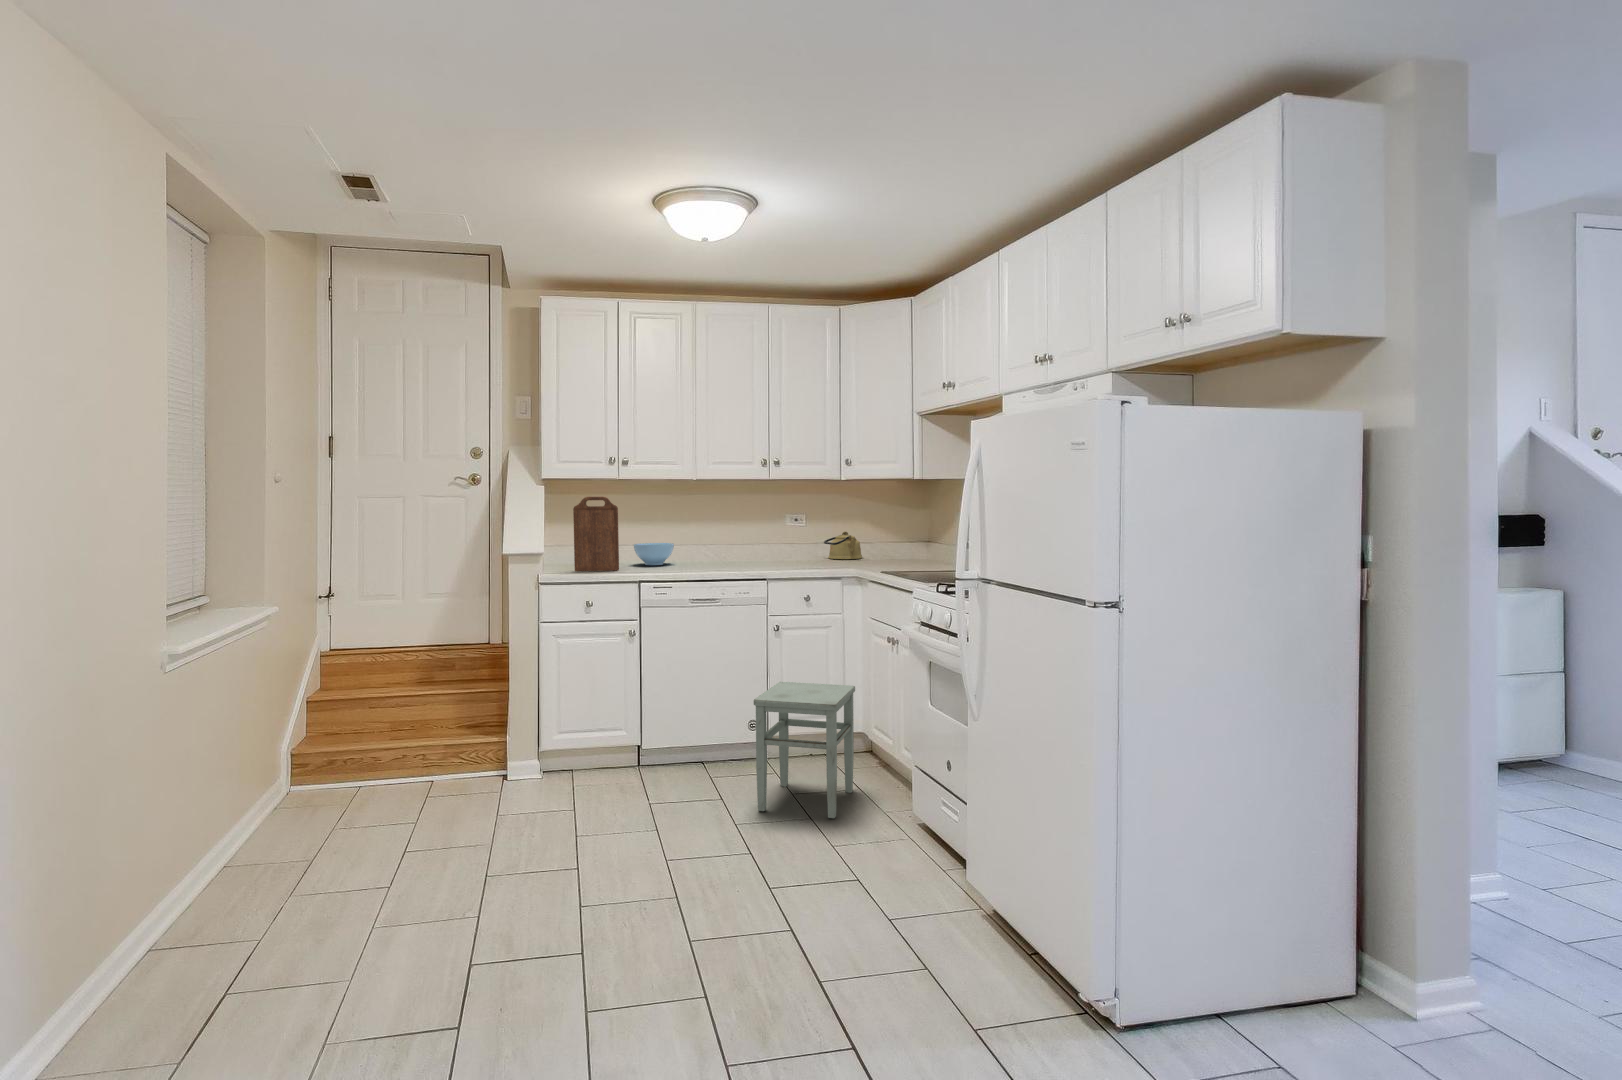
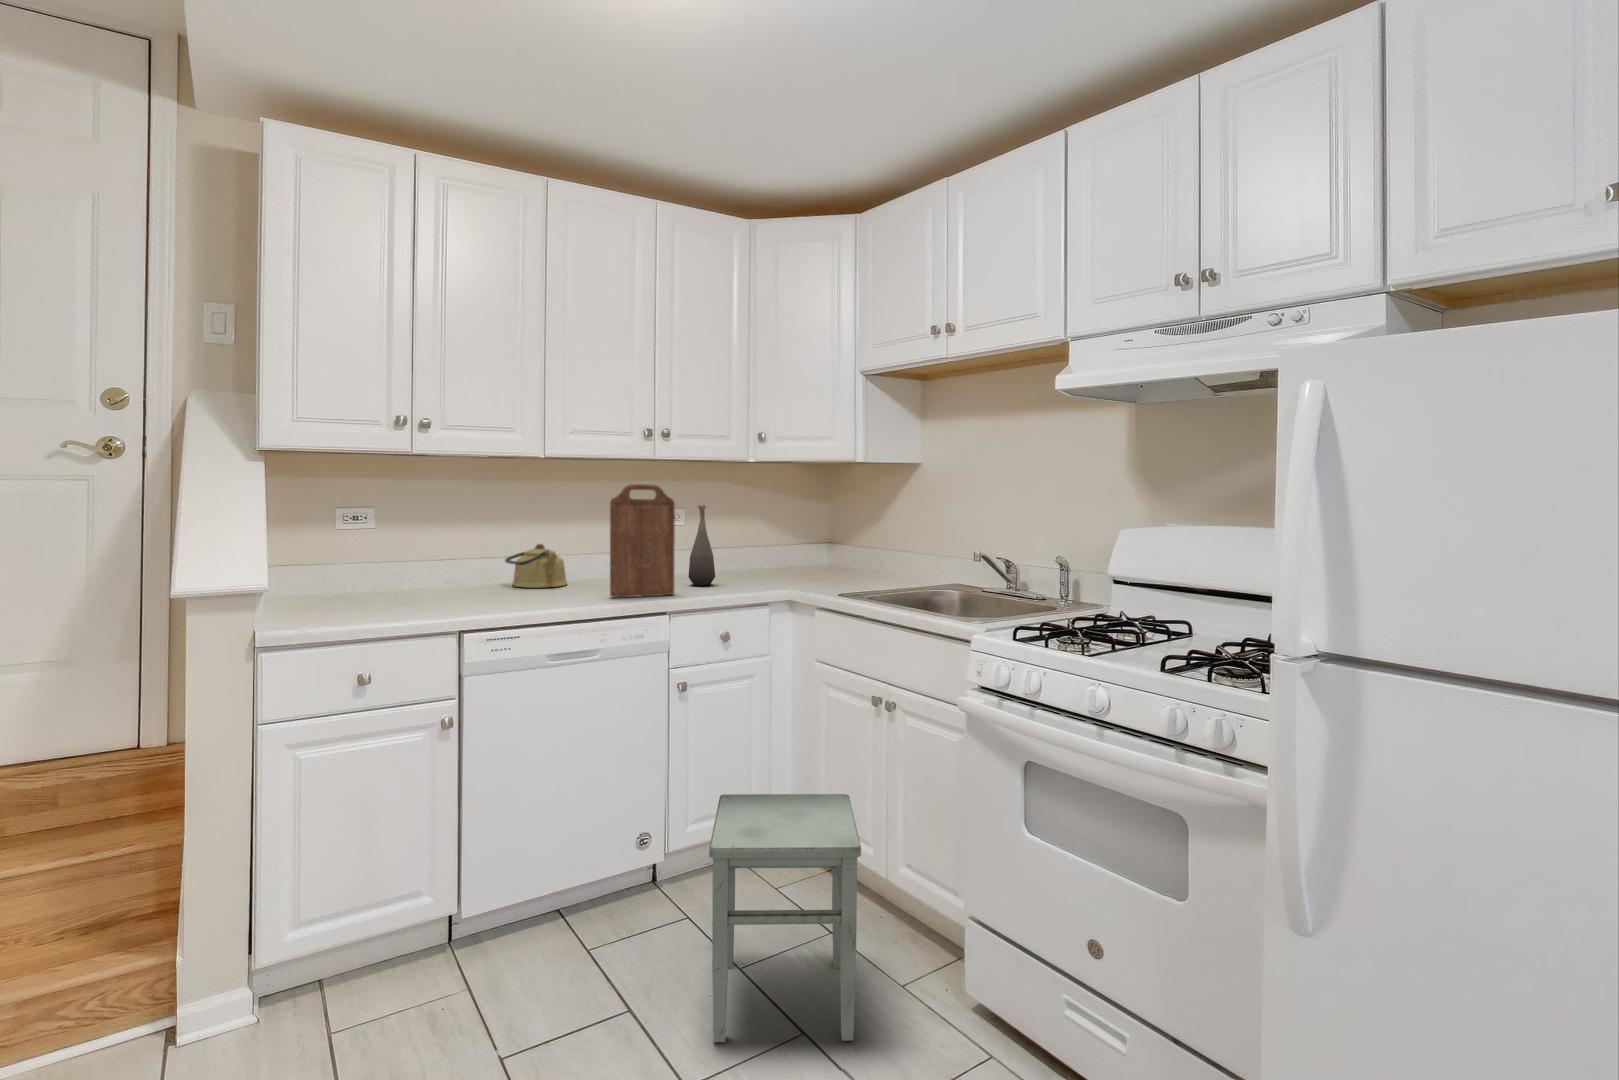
cutting board: present [573,497,619,571] -> present [610,484,675,597]
bottle: none [792,506,810,560] -> present [688,505,715,586]
kettle: present [824,532,862,559] -> present [505,544,567,588]
bowl: present [634,543,674,565] -> none [434,561,505,599]

